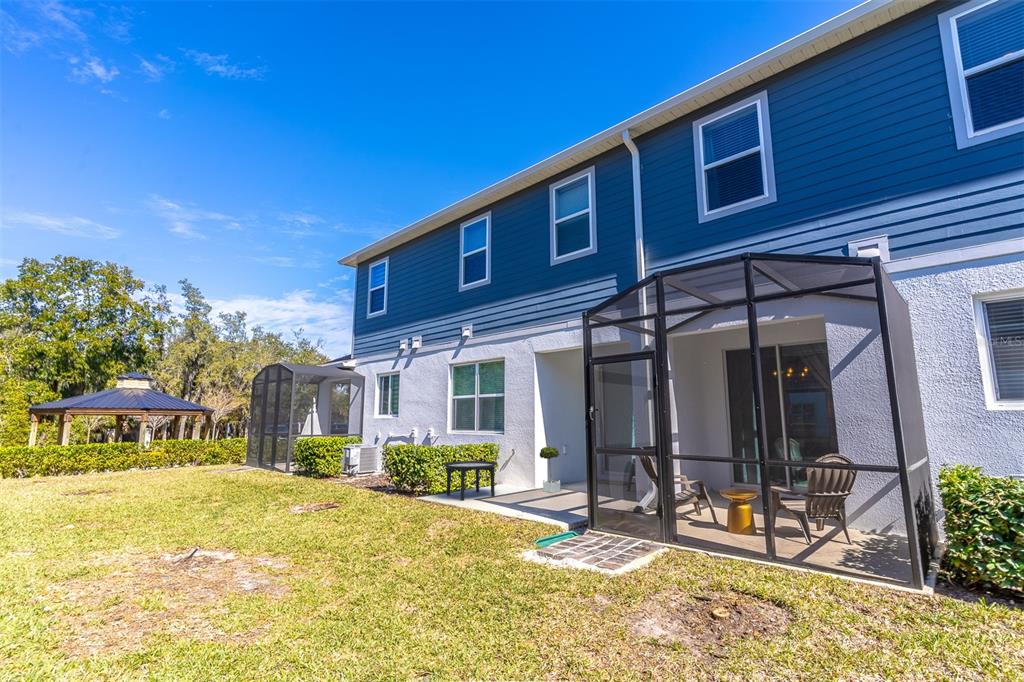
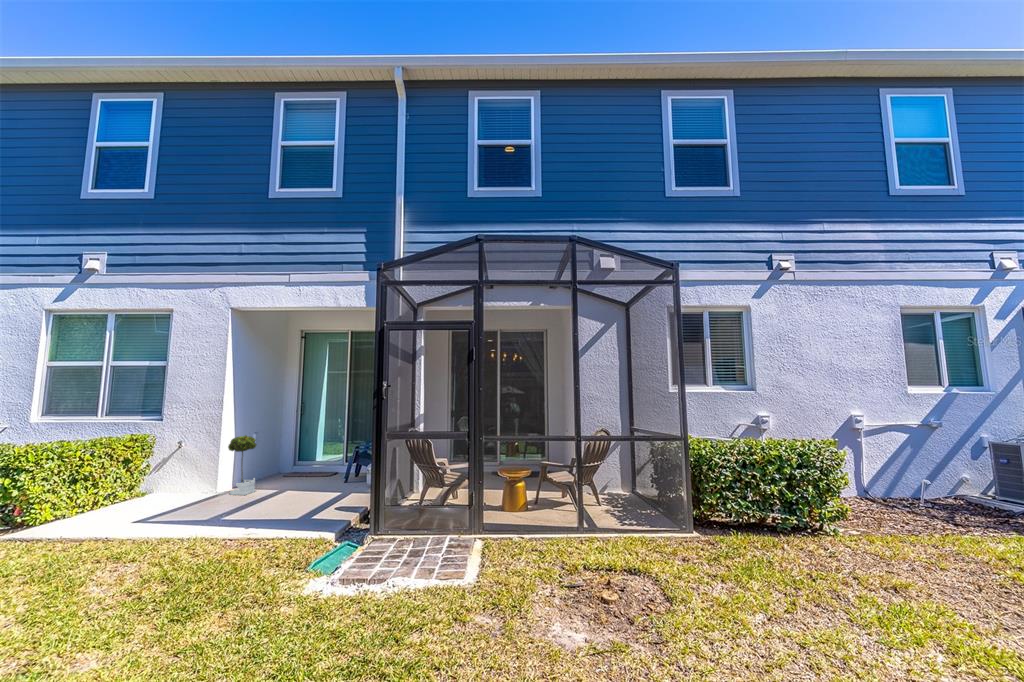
round table: present [443,461,497,500] -> none [67,461,168,523]

